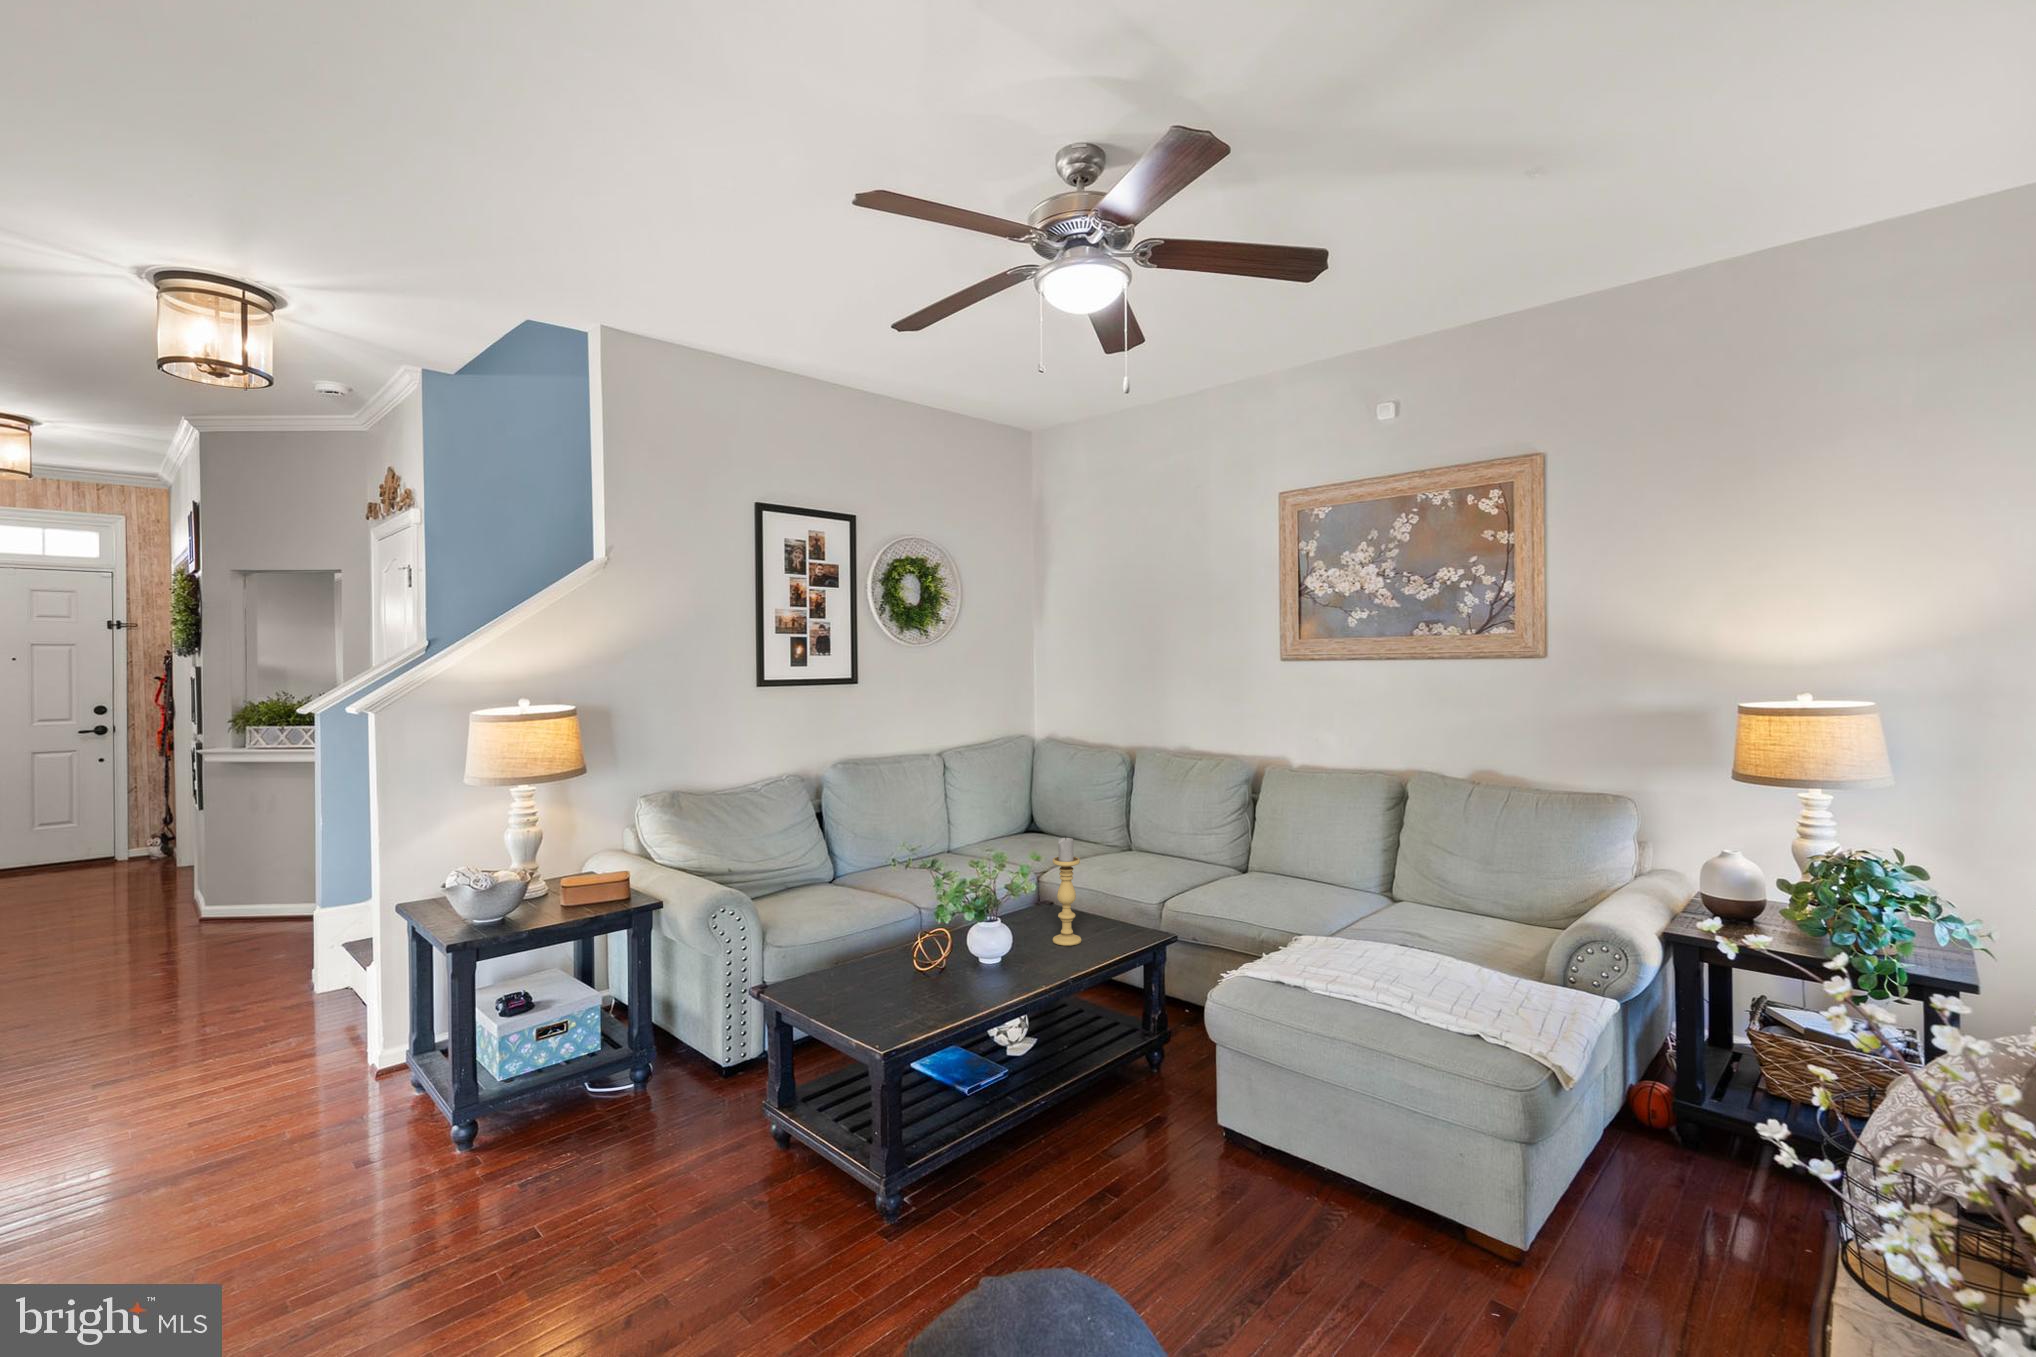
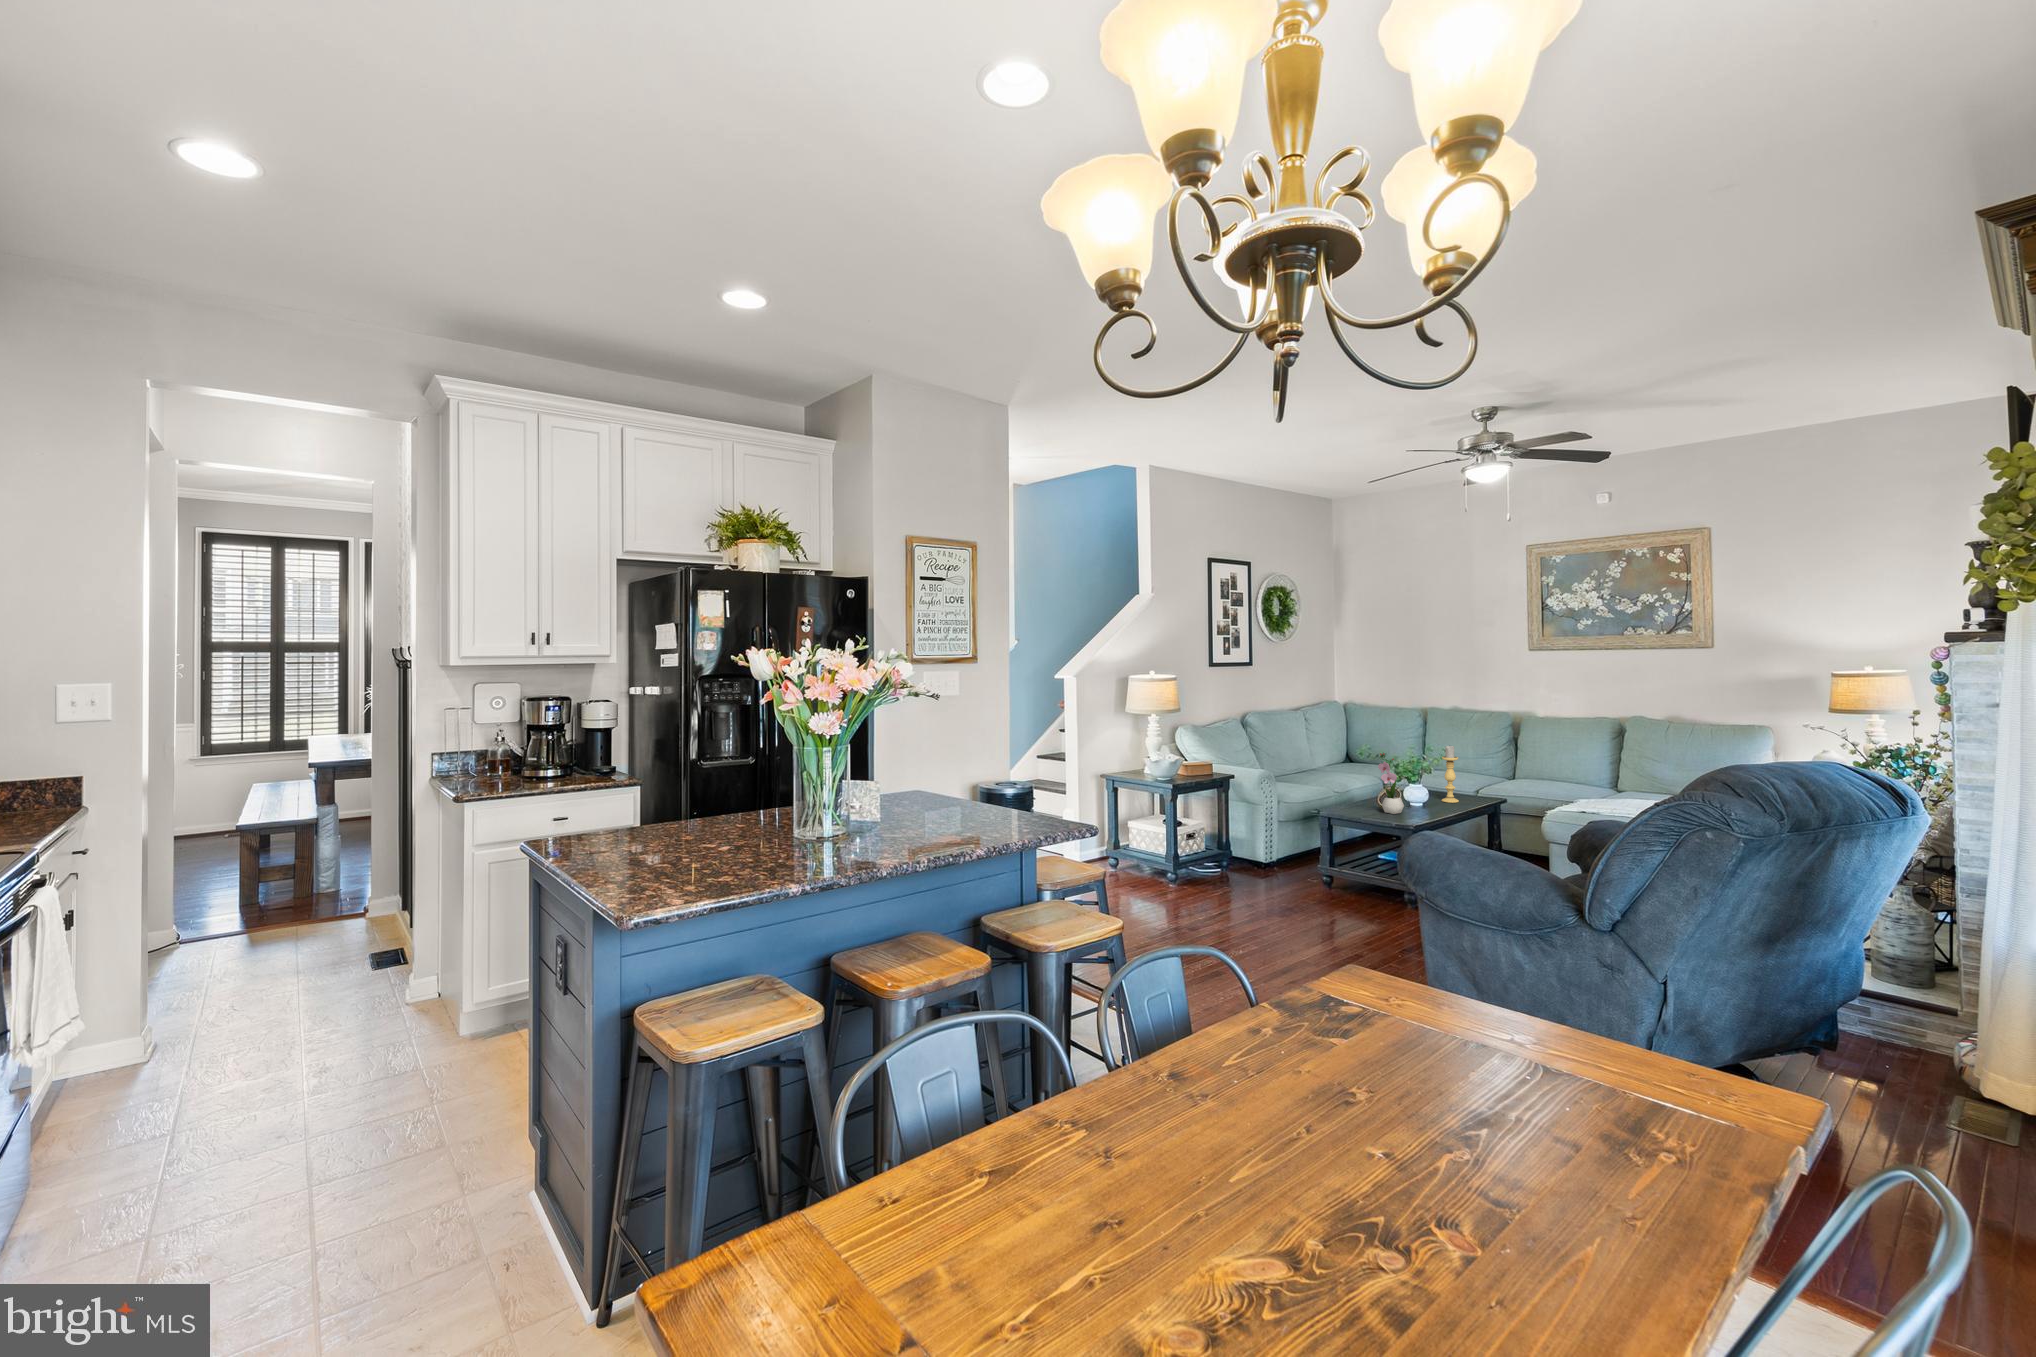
flower arrangement: none [888,863,942,985] -> present [1378,753,1404,814]

